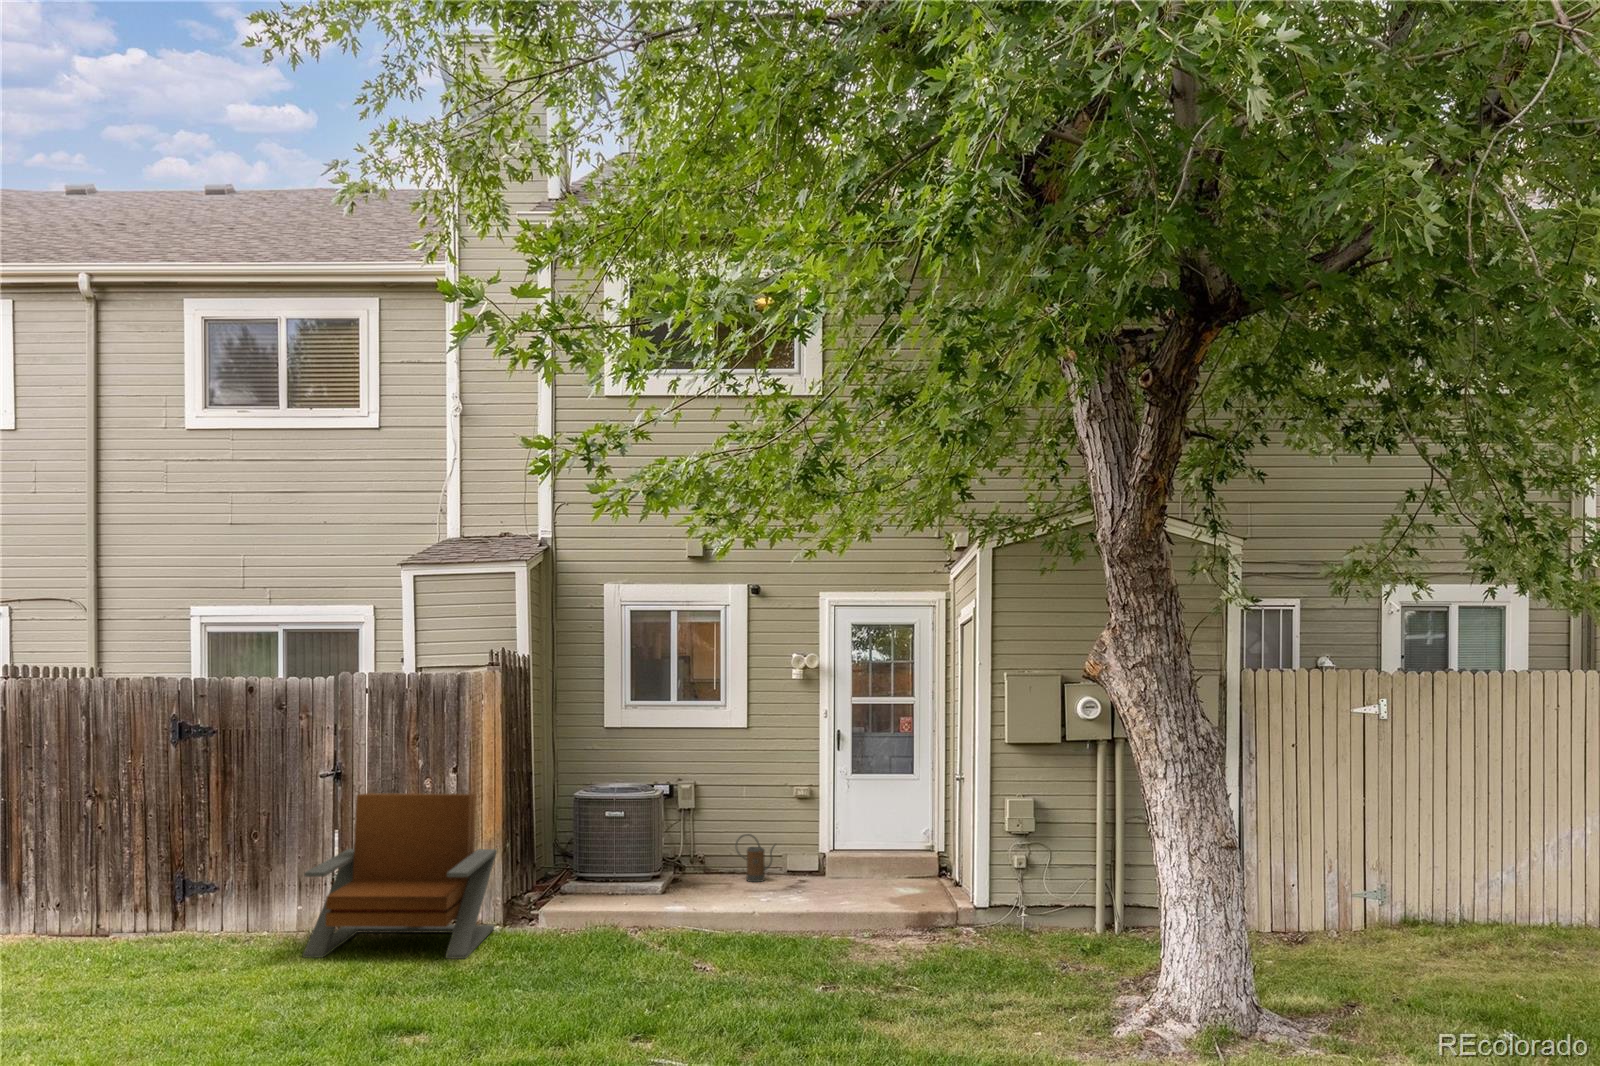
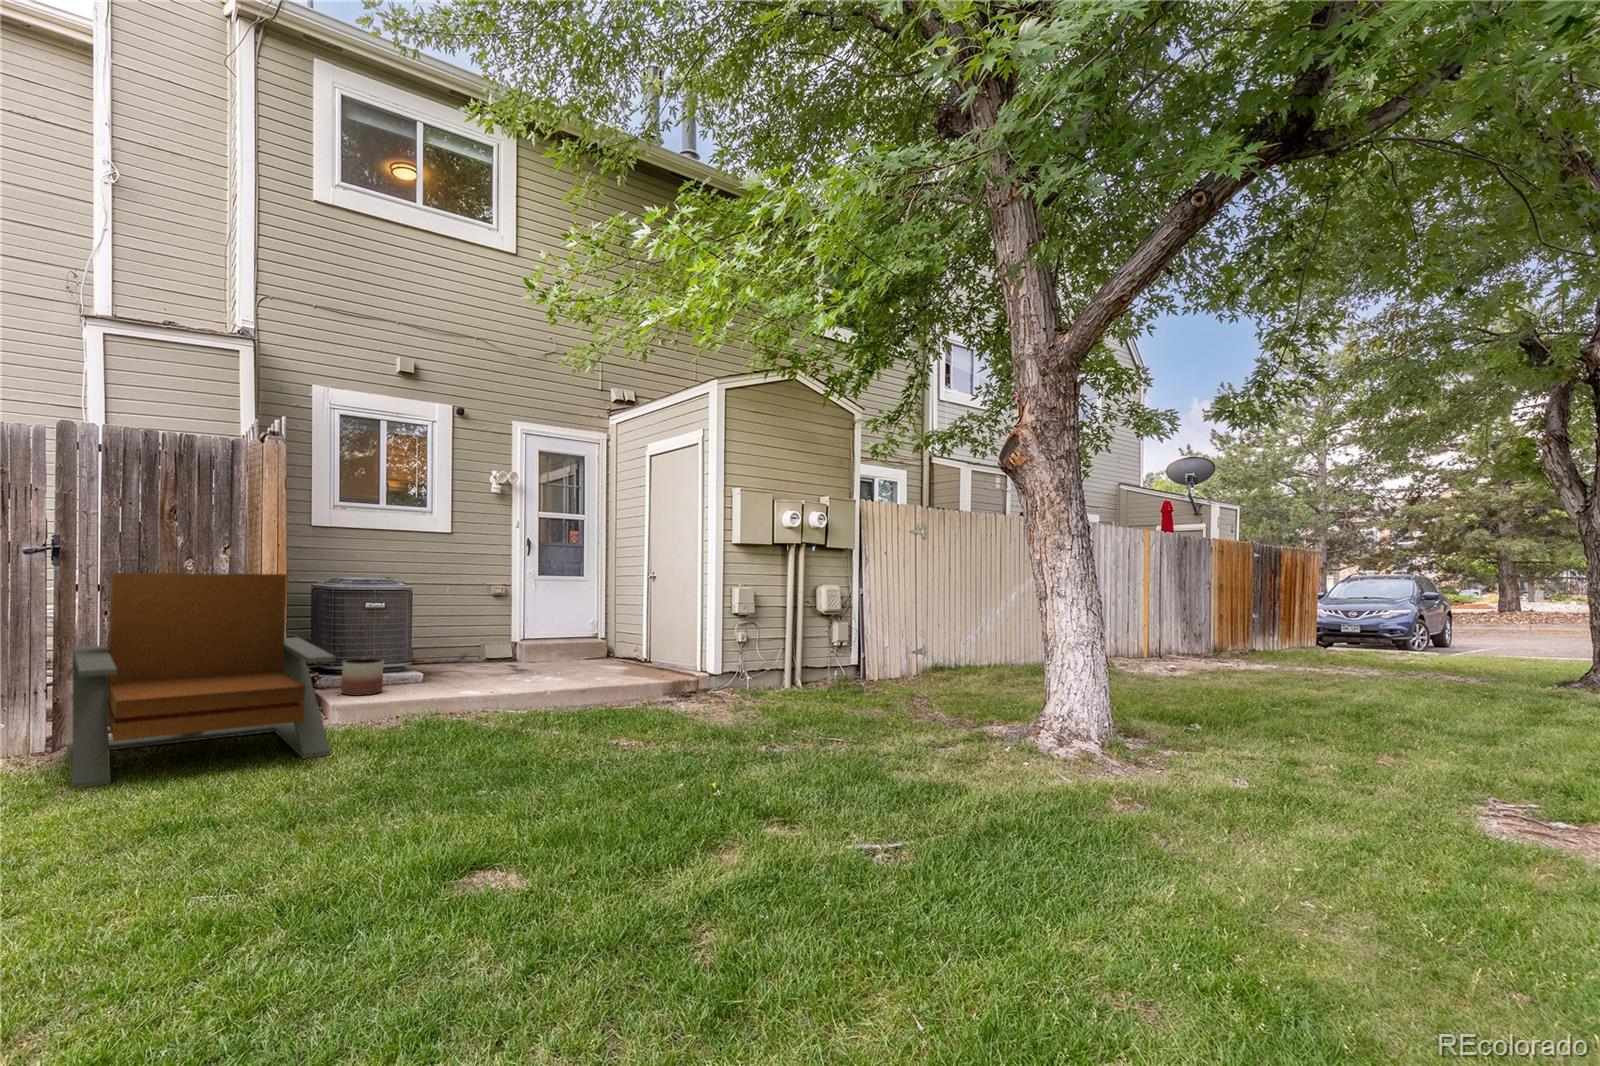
watering can: present [735,834,775,882] -> none [445,625,482,667]
planter: none [587,867,623,906] -> present [341,658,384,695]

